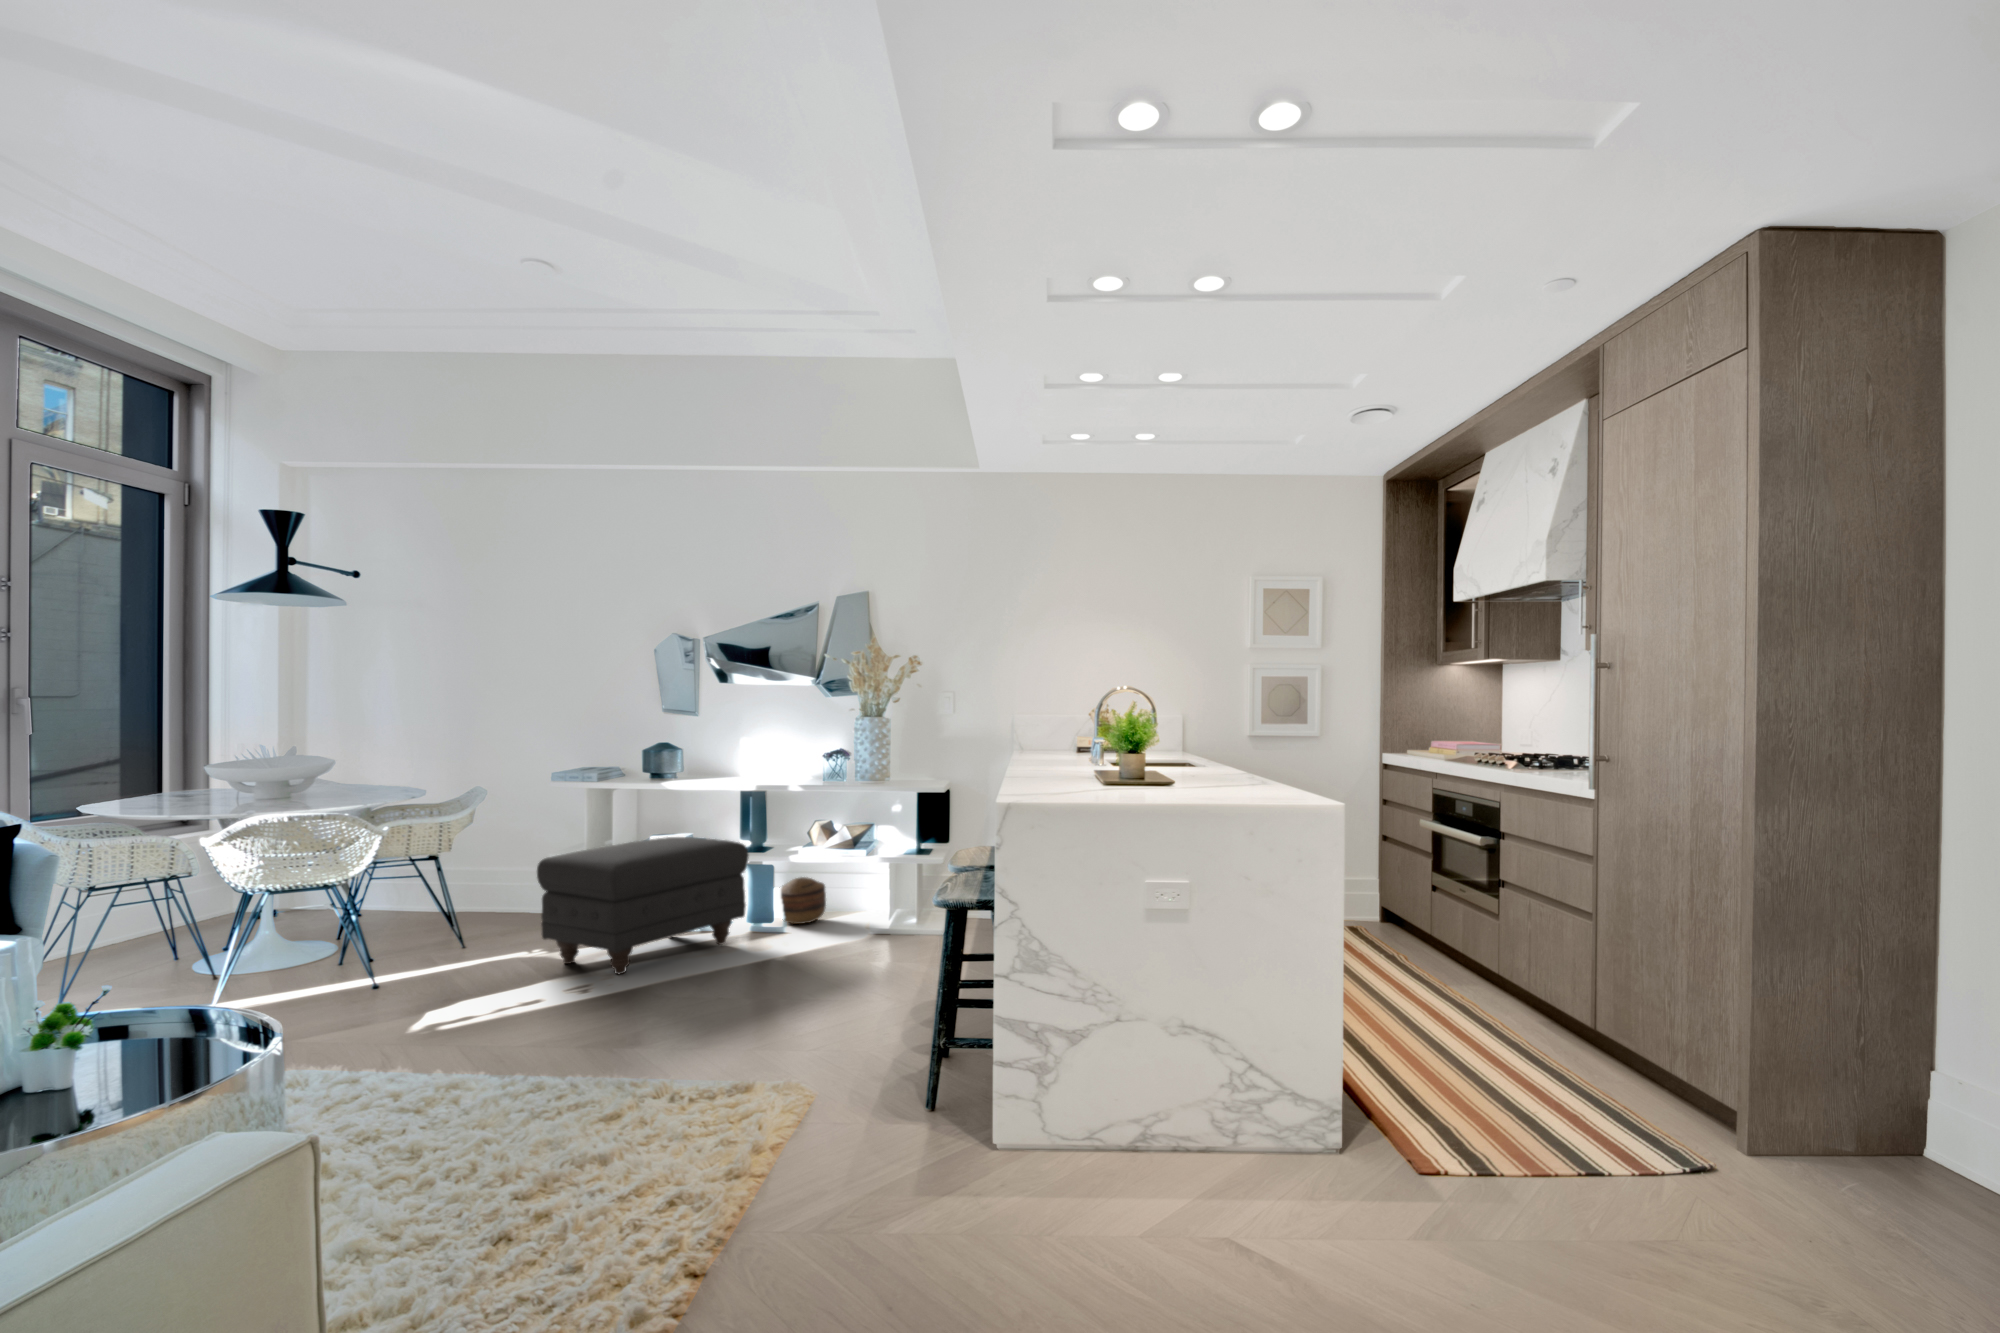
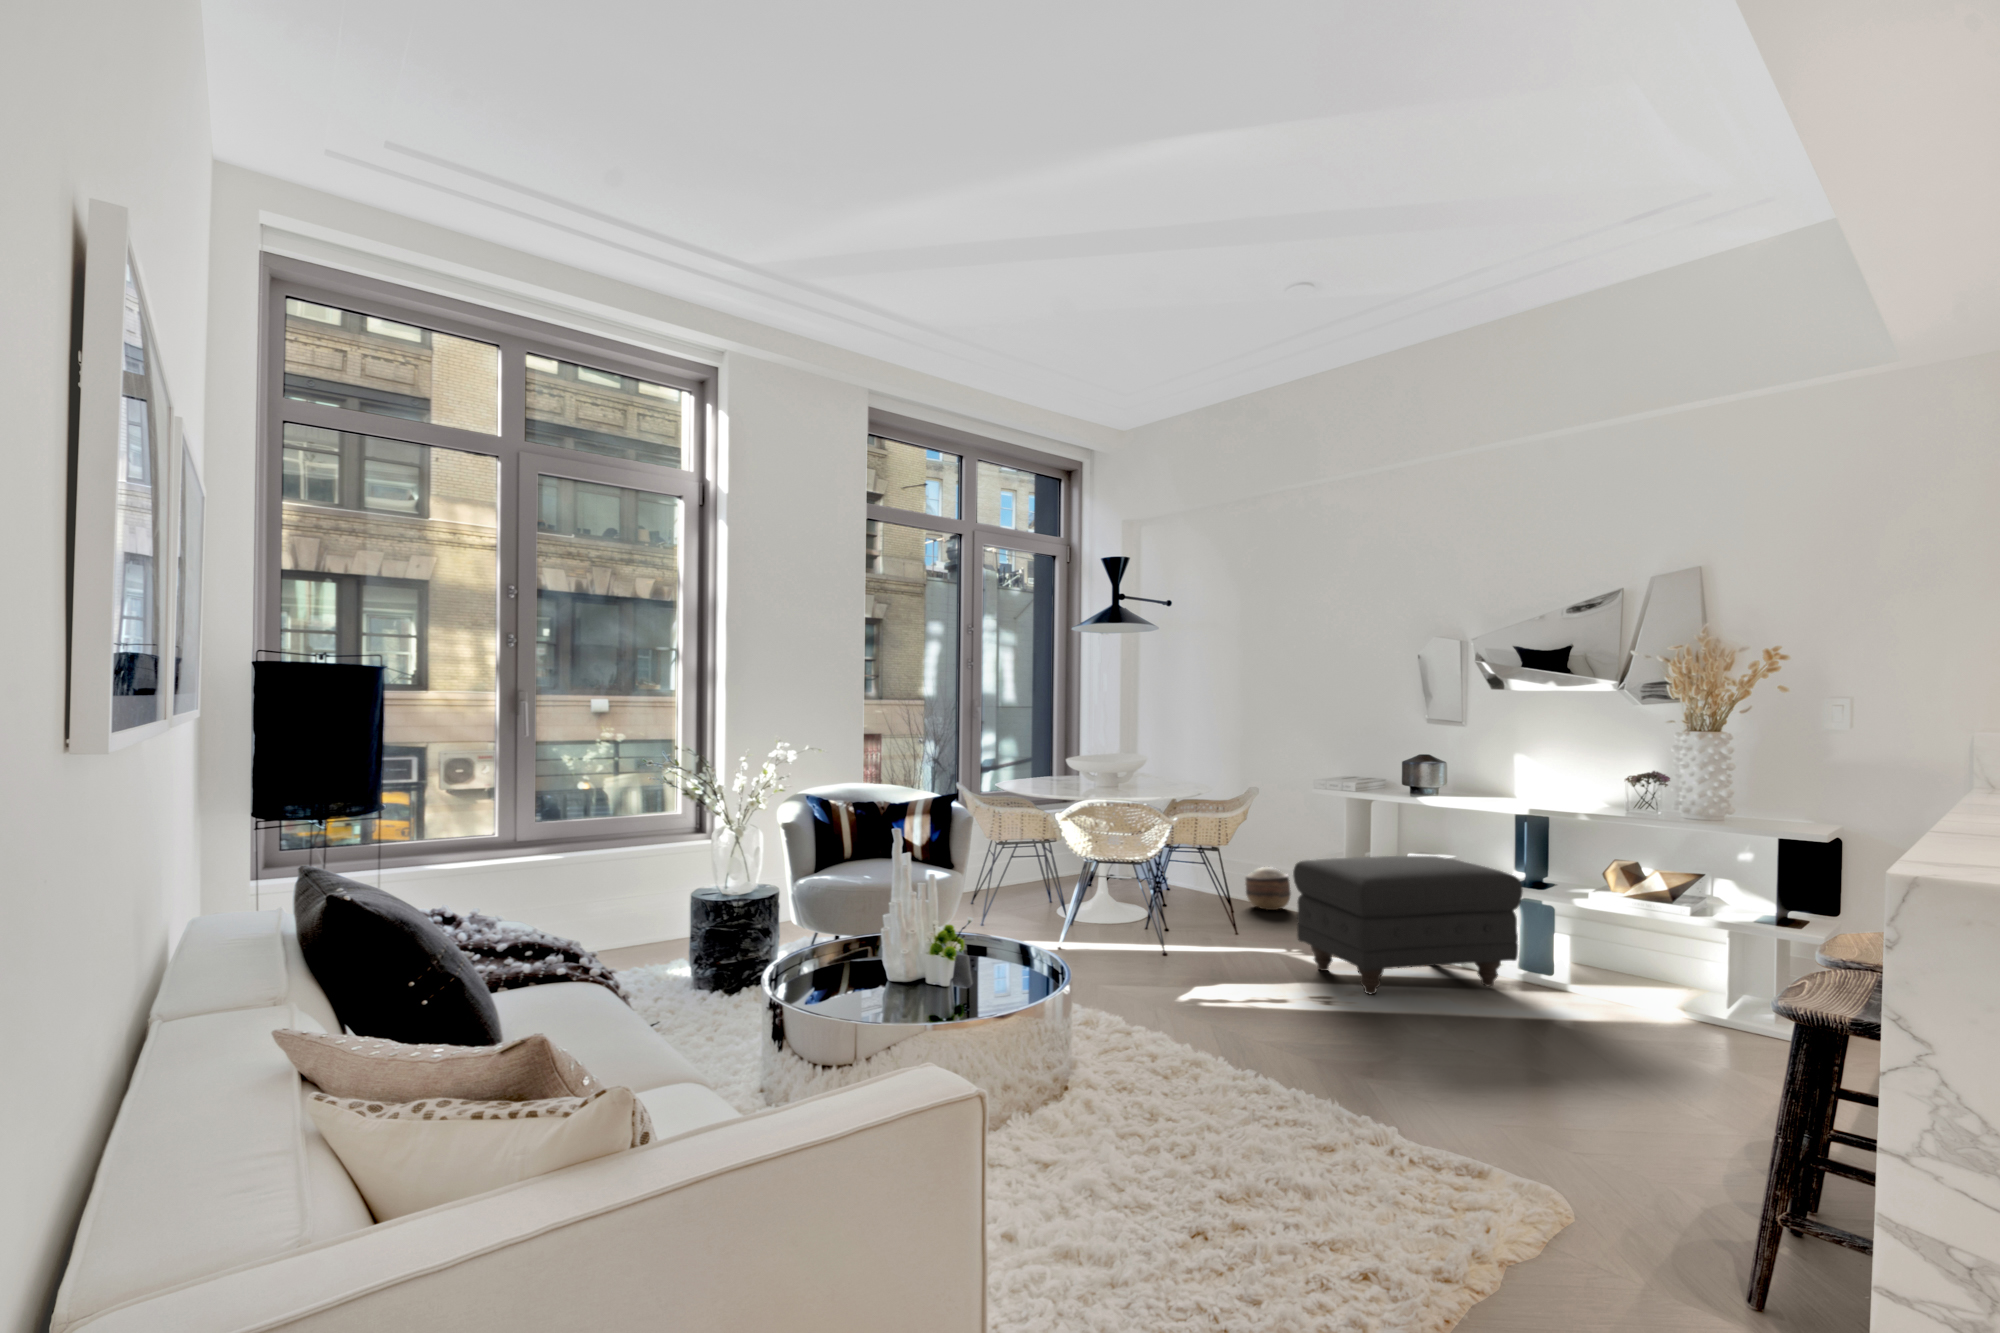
basket: present [781,877,826,924] -> present [1245,867,1291,910]

